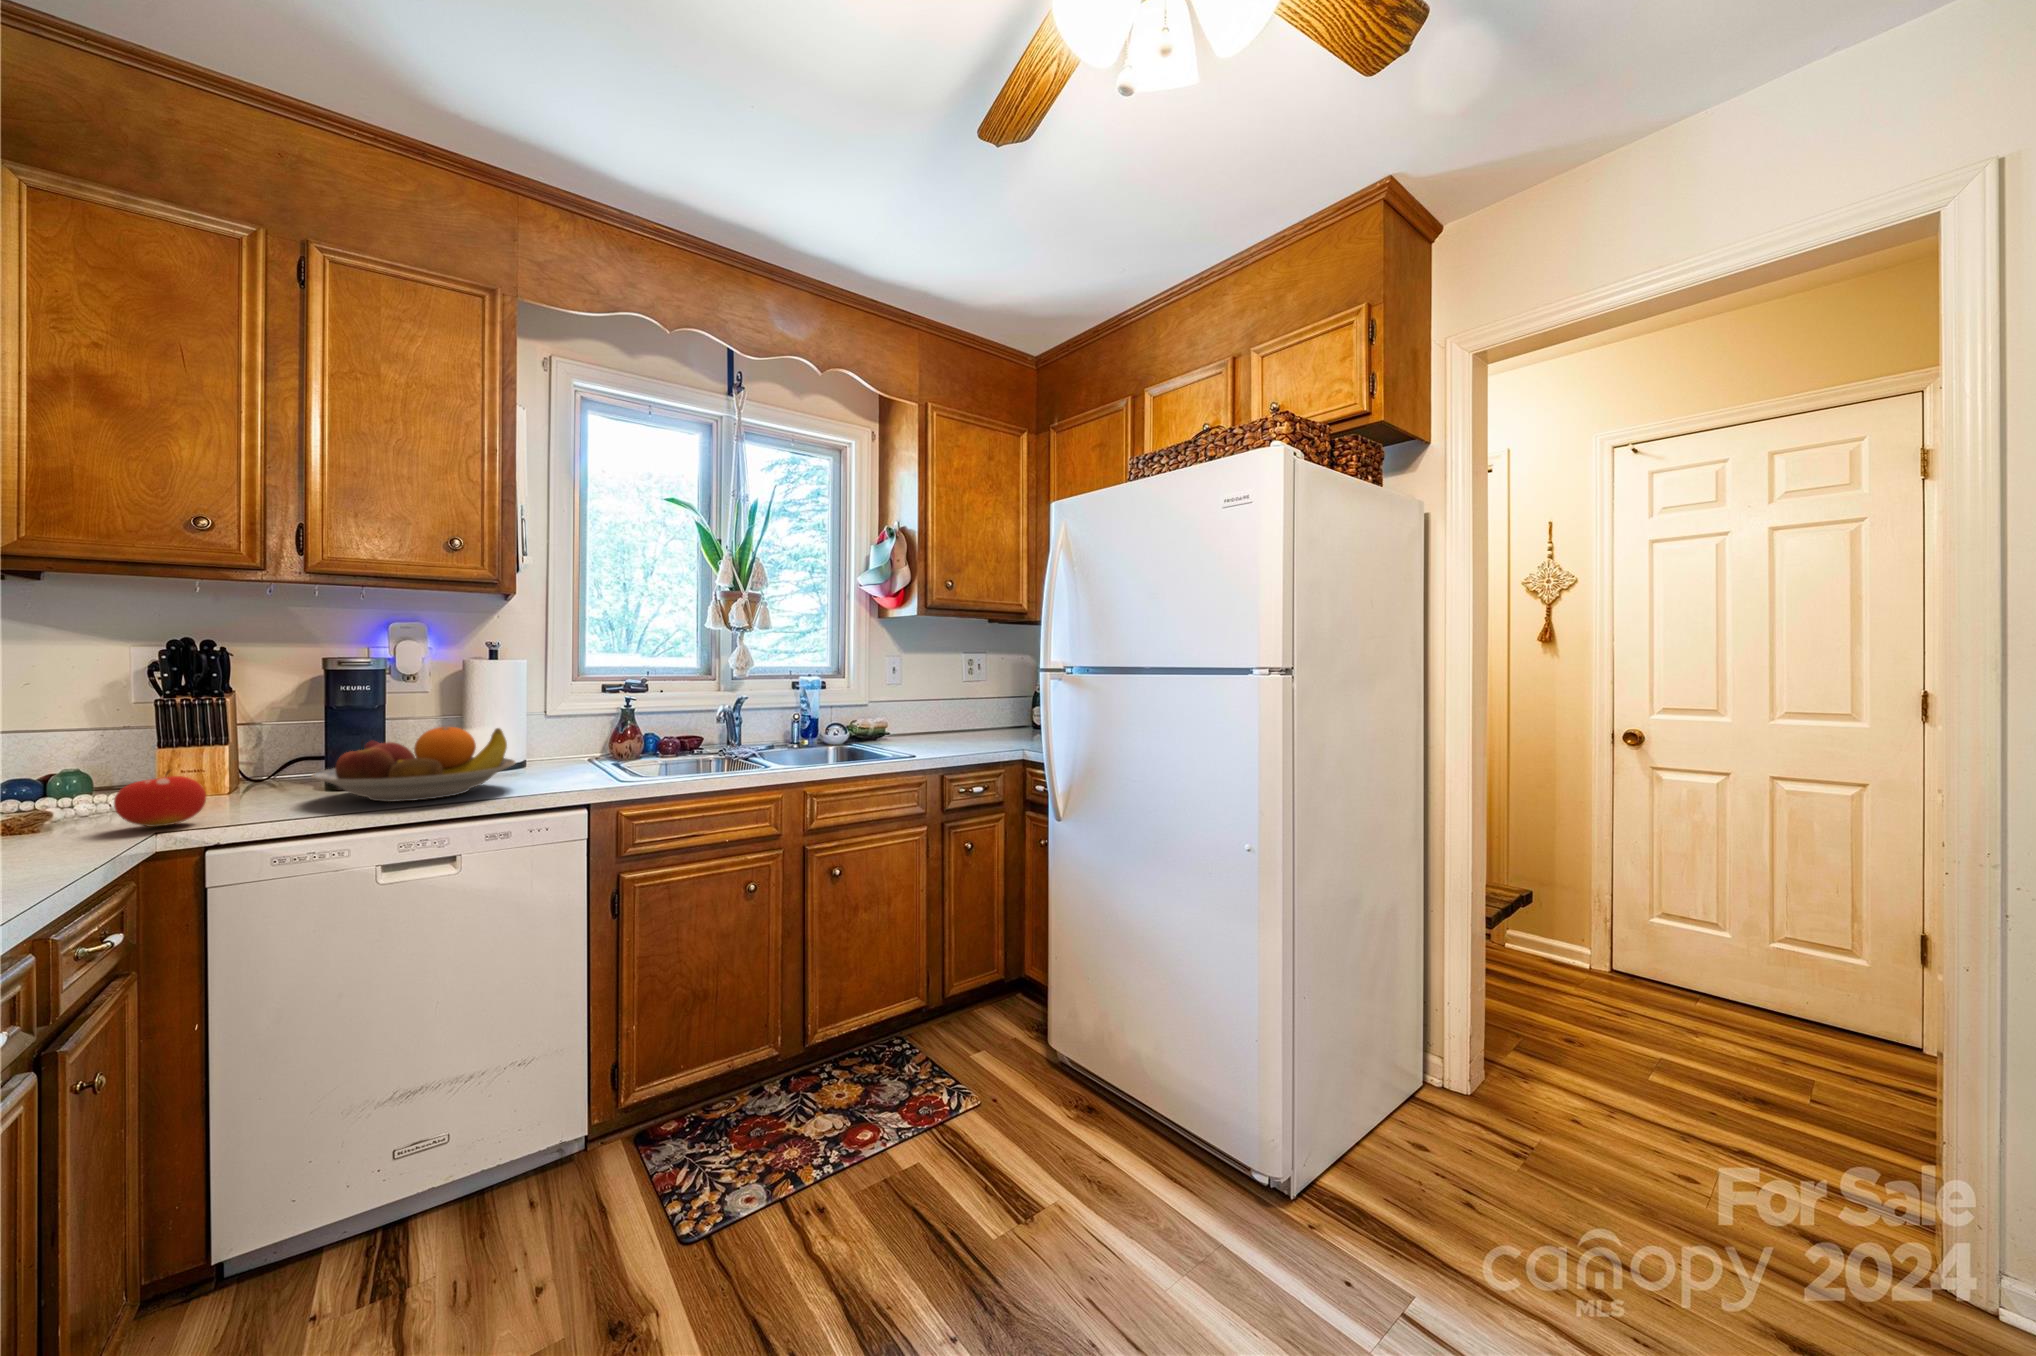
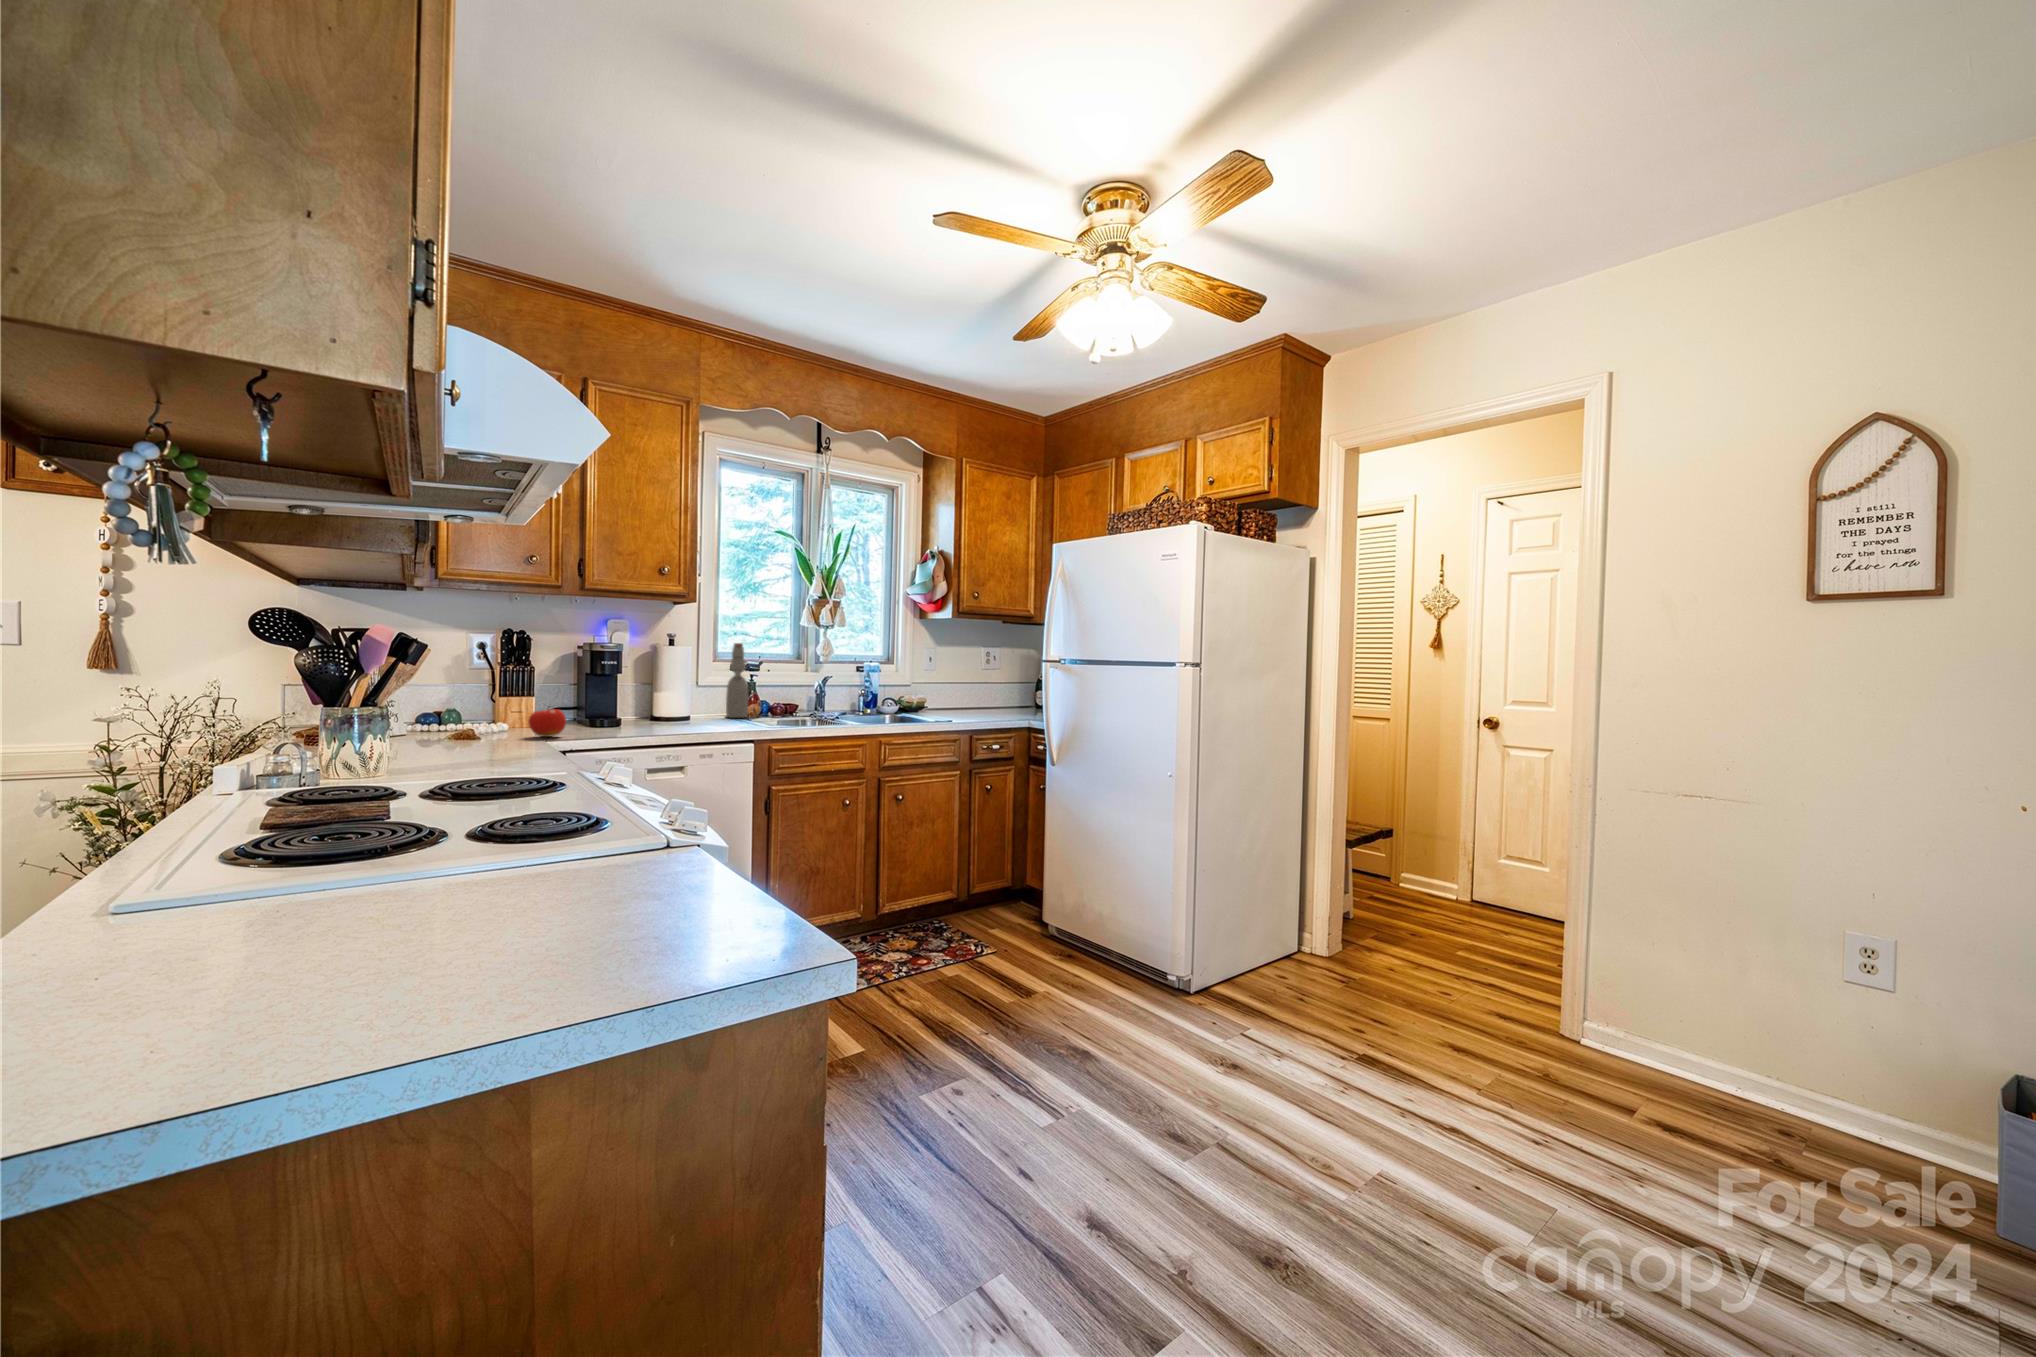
bottle: none [589,654,623,761] -> present [726,643,748,718]
fruit bowl: present [312,727,516,802] -> none [600,688,708,732]

